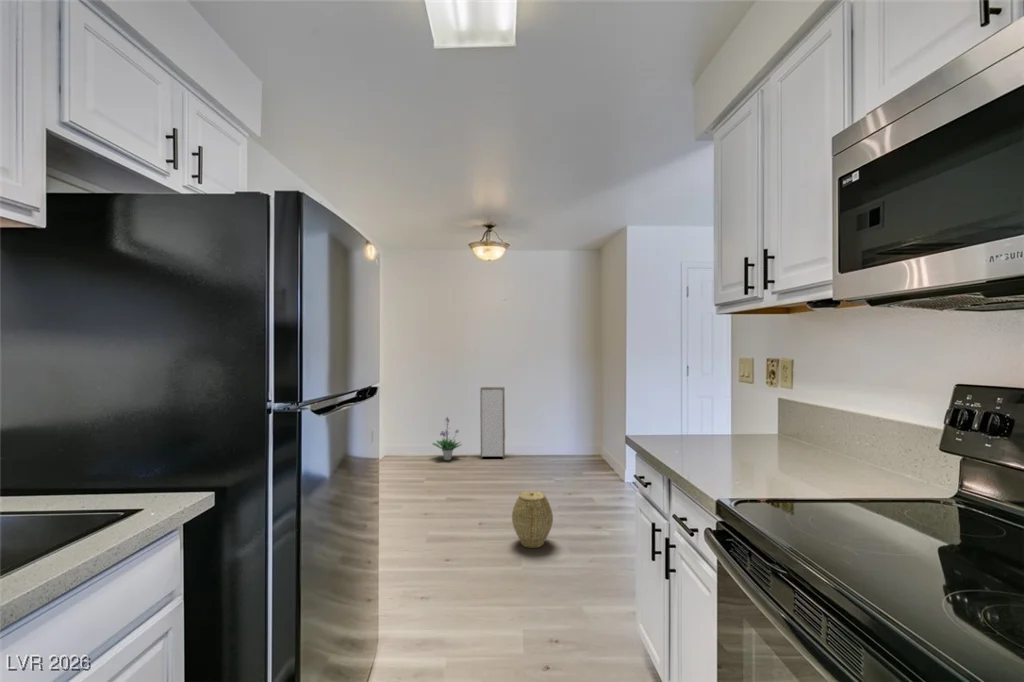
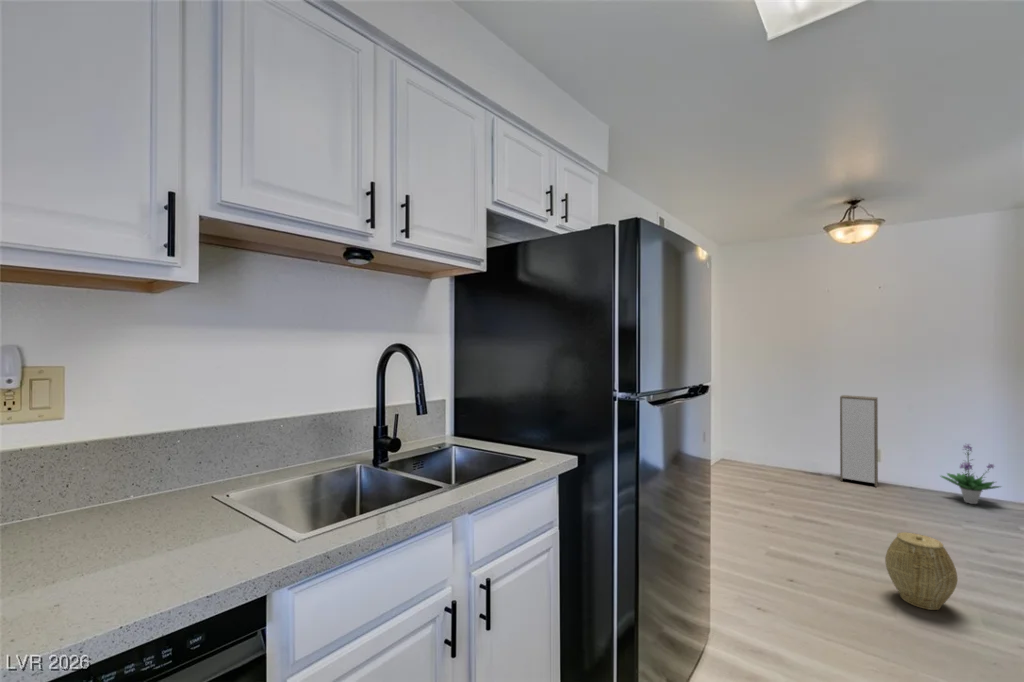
potted plant: present [433,417,460,460] -> present [941,444,1000,504]

